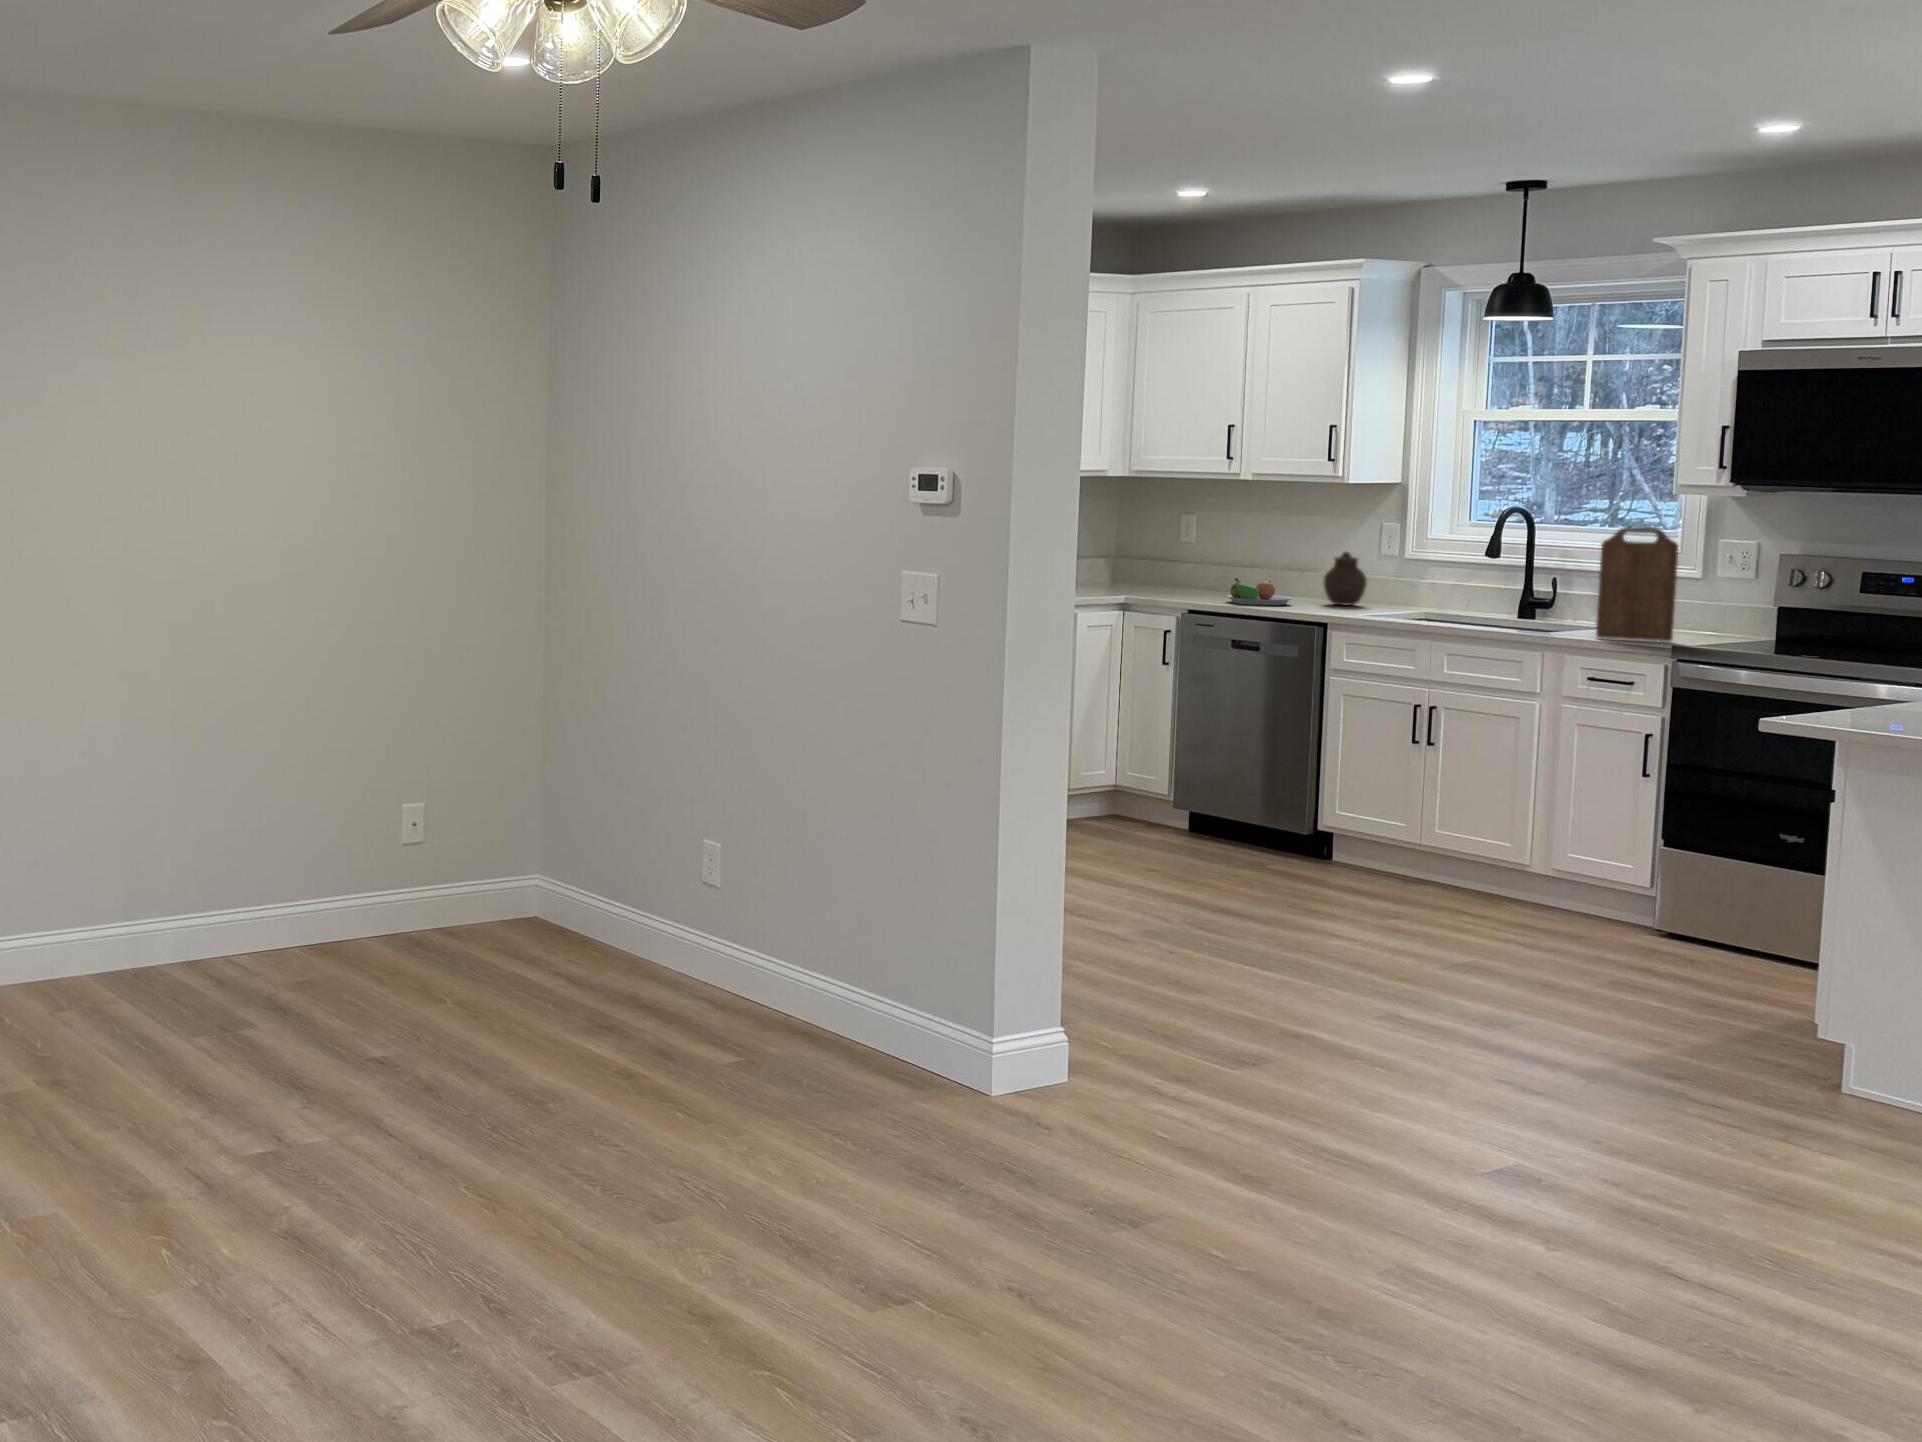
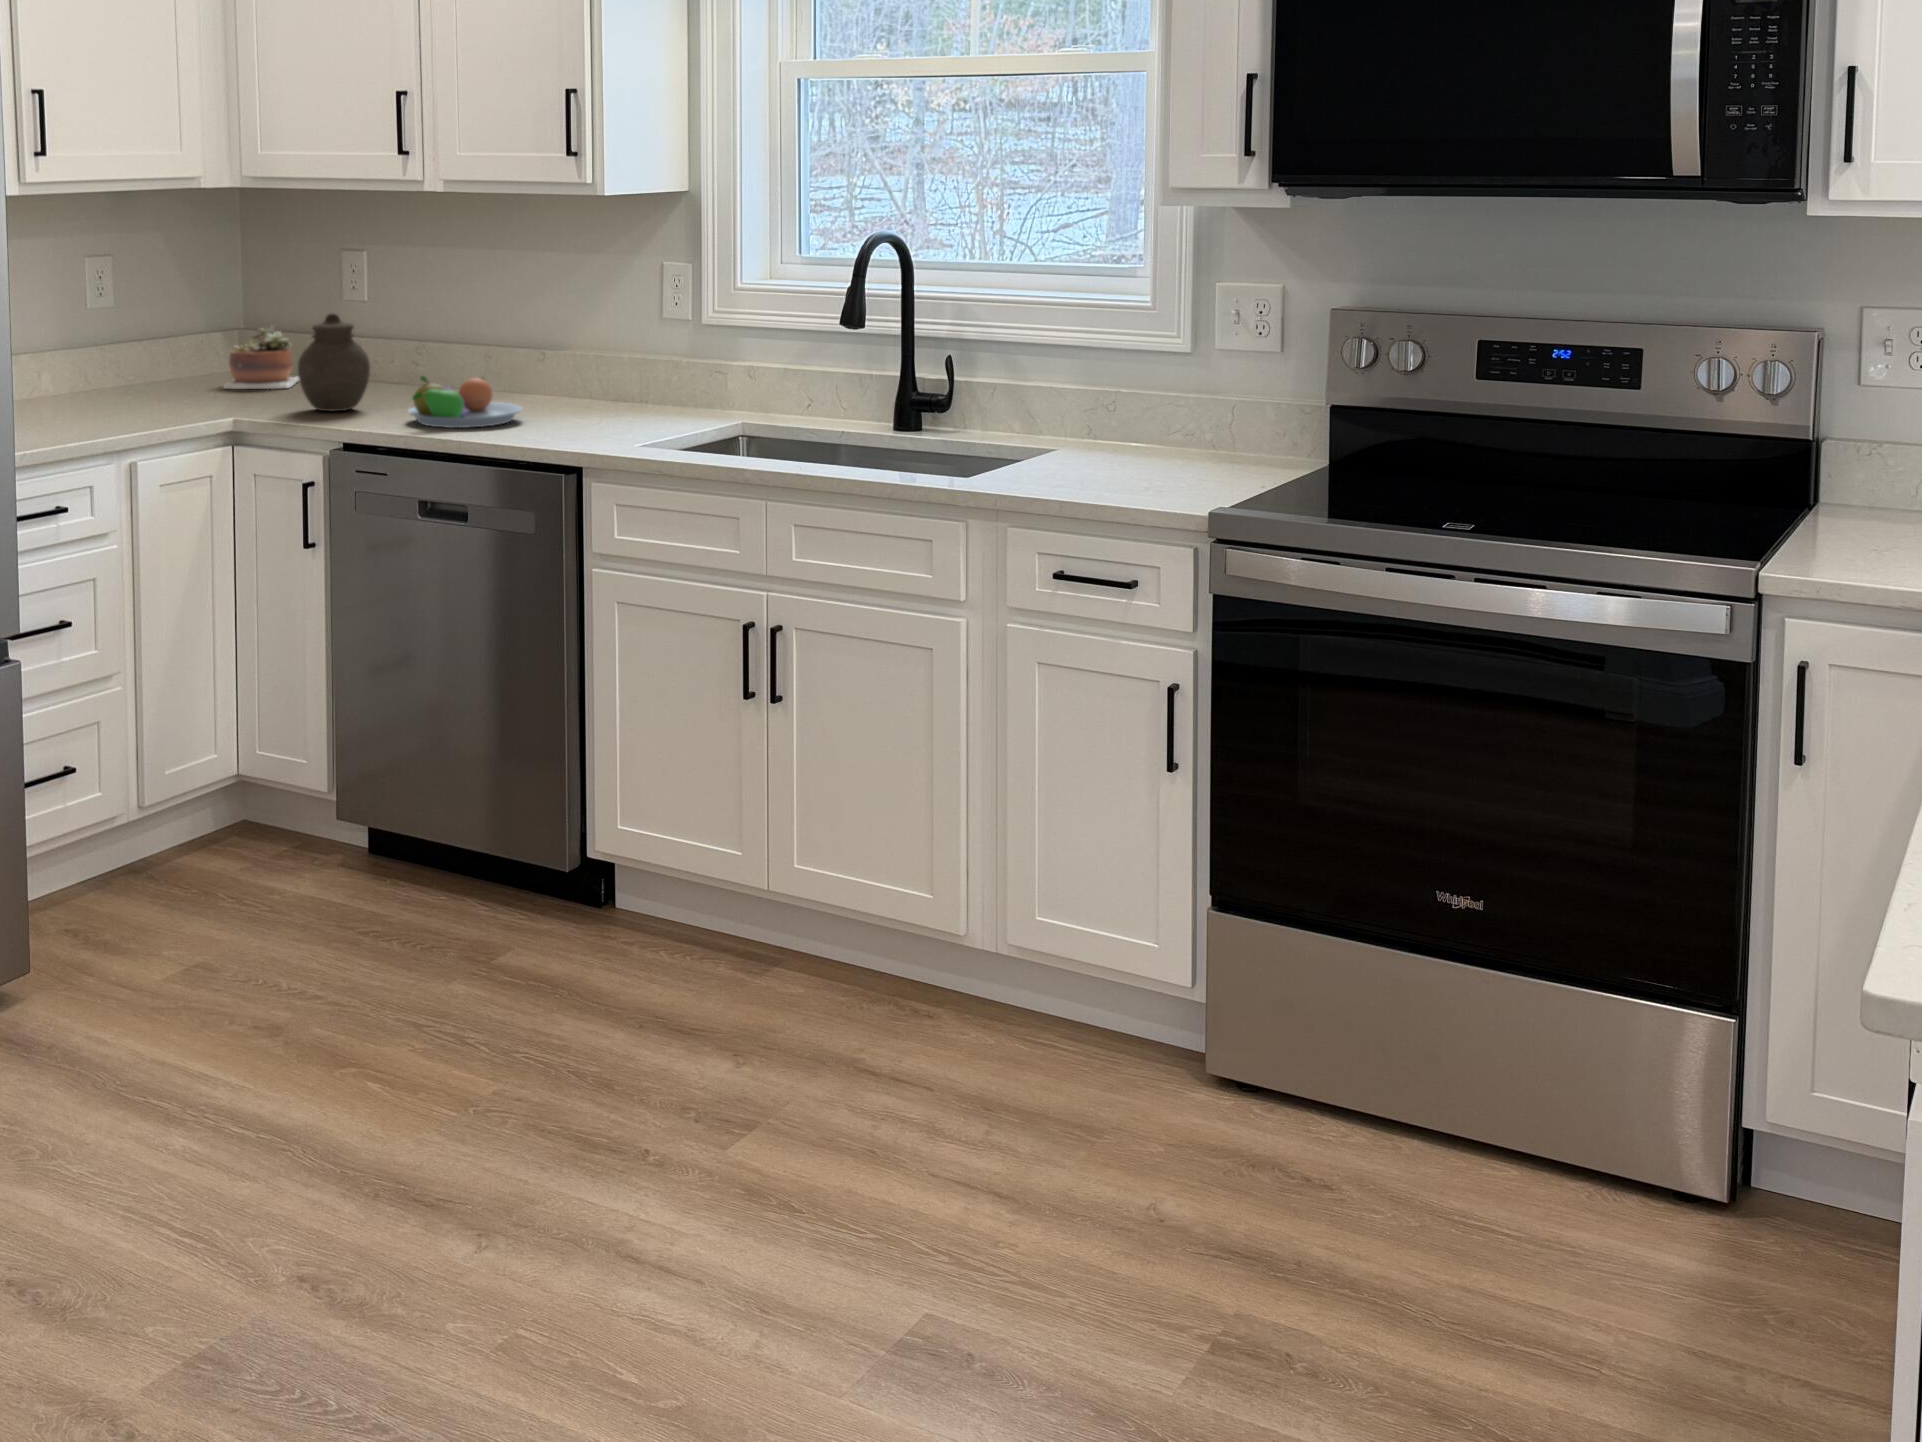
cutting board: present [1596,527,1679,642] -> none [1061,271,1194,492]
jar: present [1323,552,1367,606] -> present [298,313,370,411]
succulent plant: none [1114,554,1155,588] -> present [223,326,299,389]

